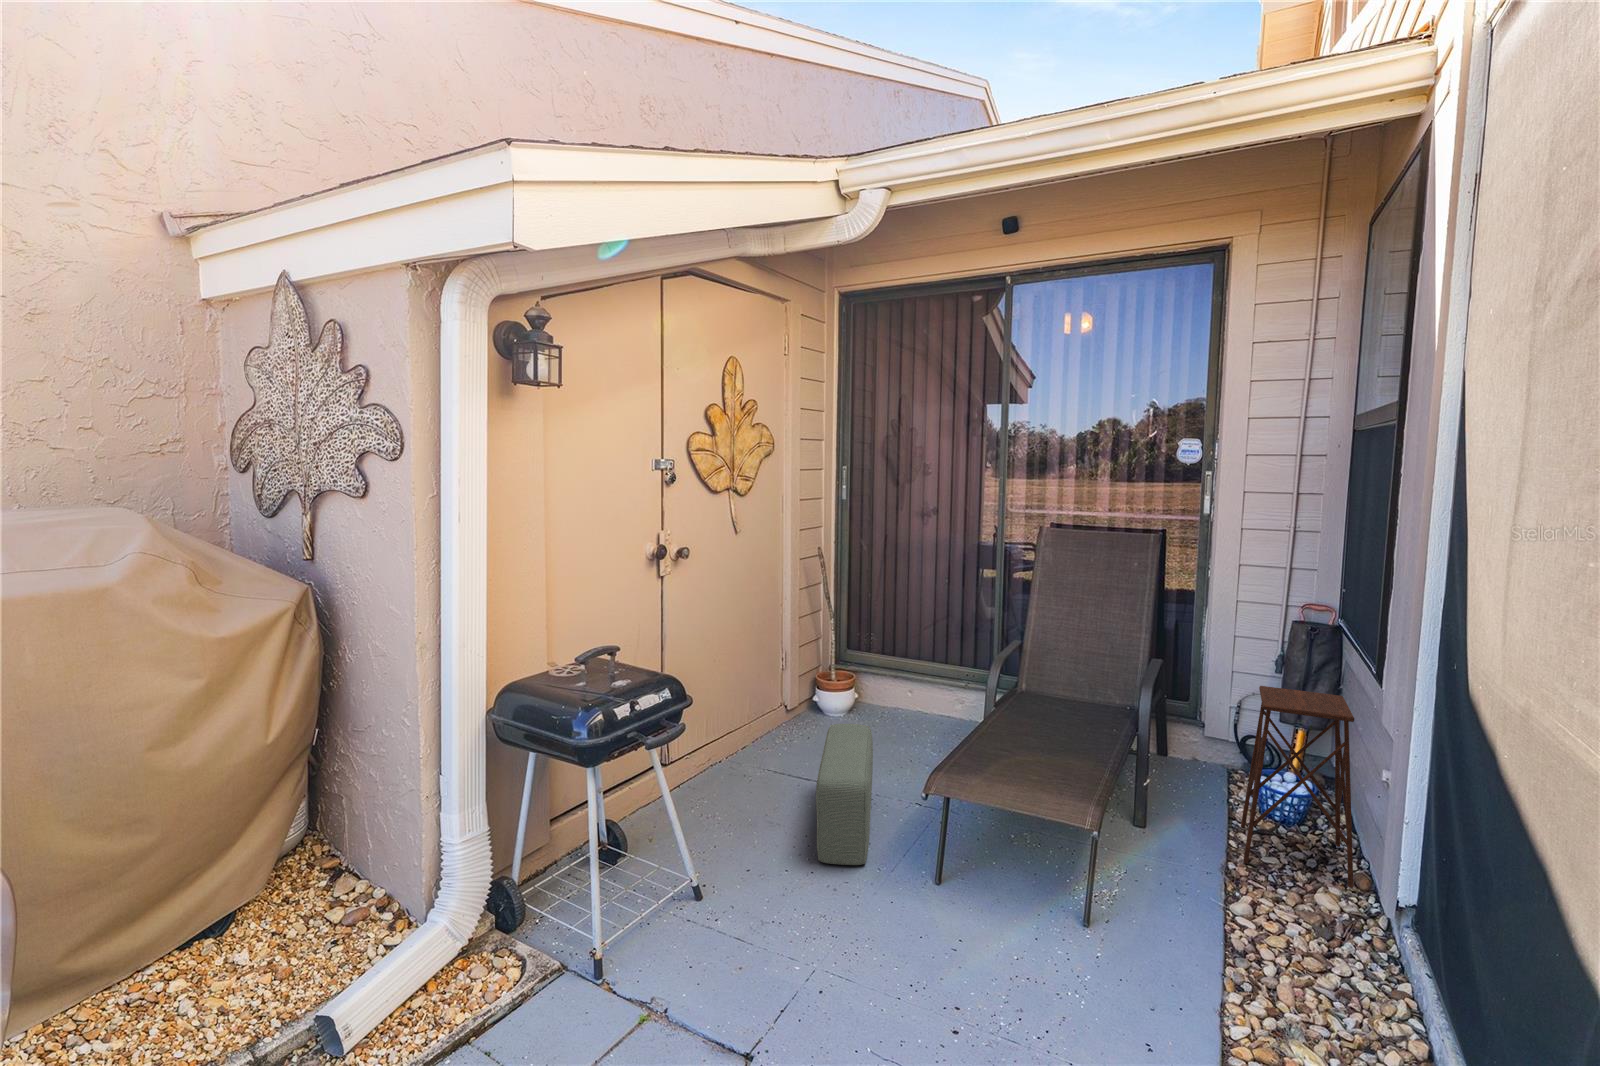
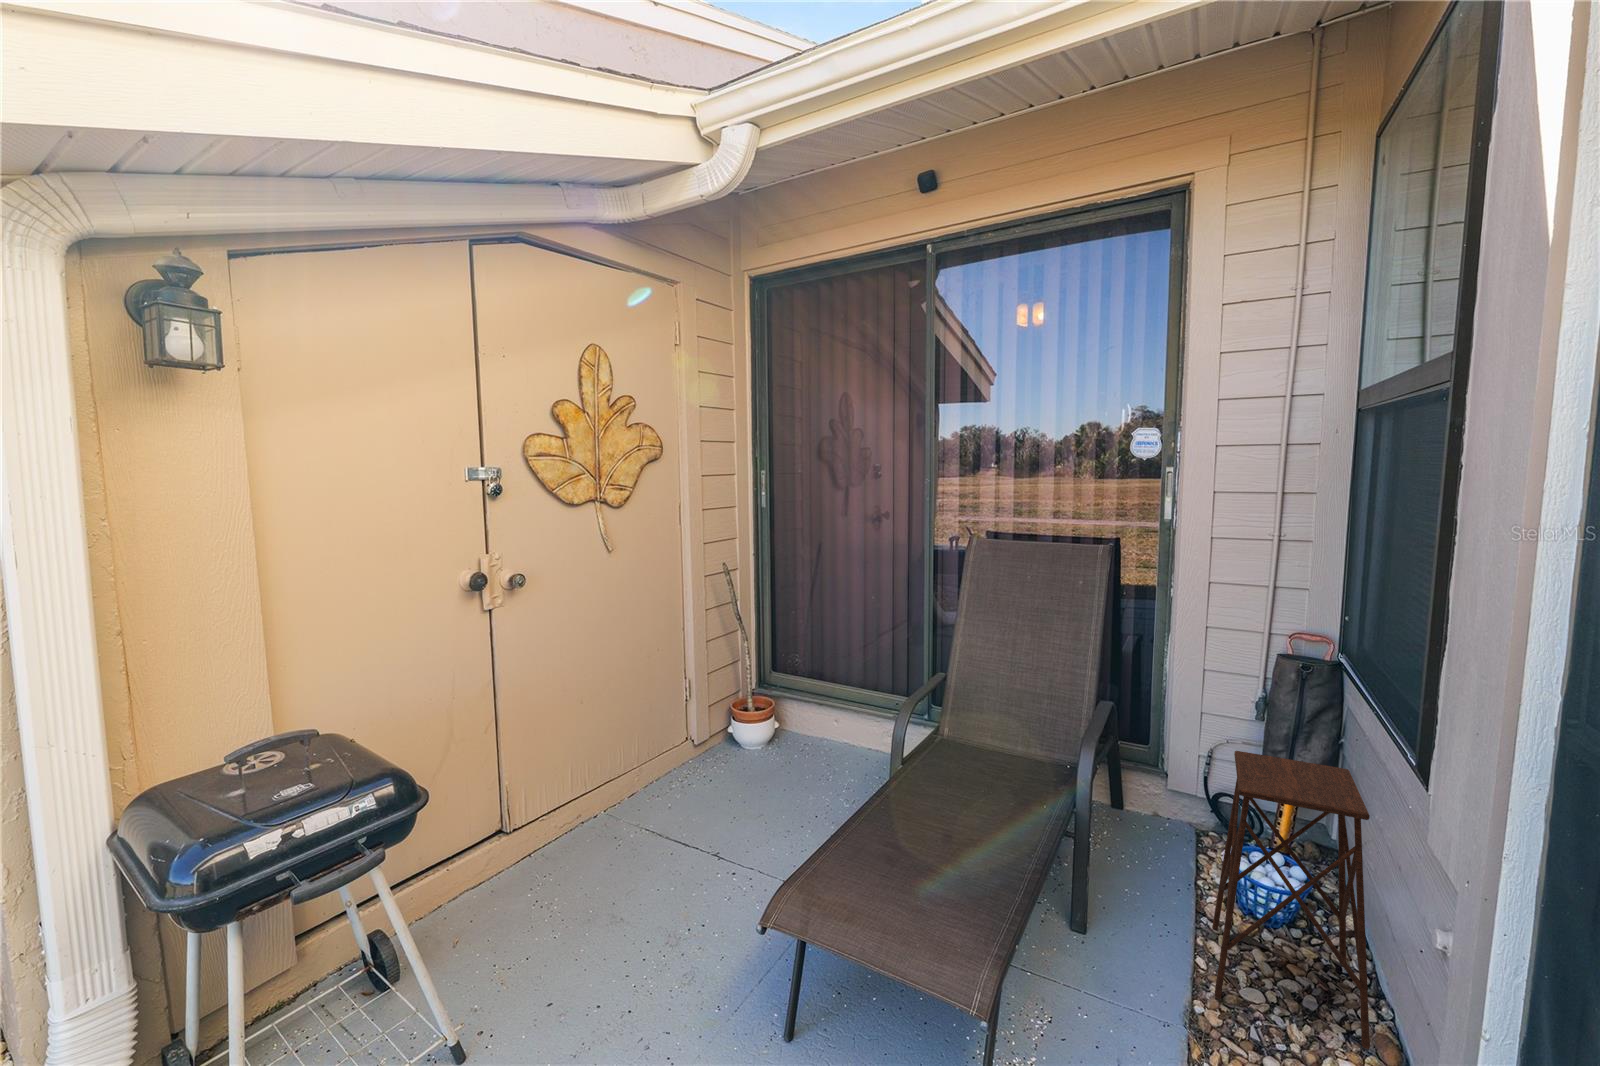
pouf: present [816,724,873,865] -> none [642,788,753,1001]

